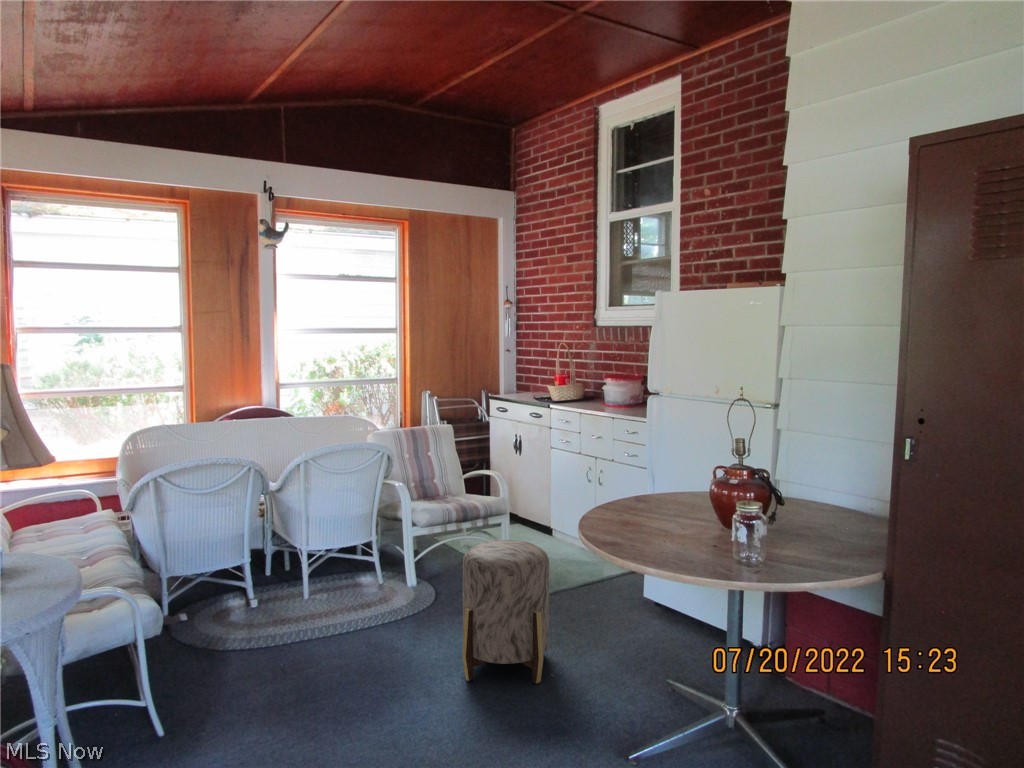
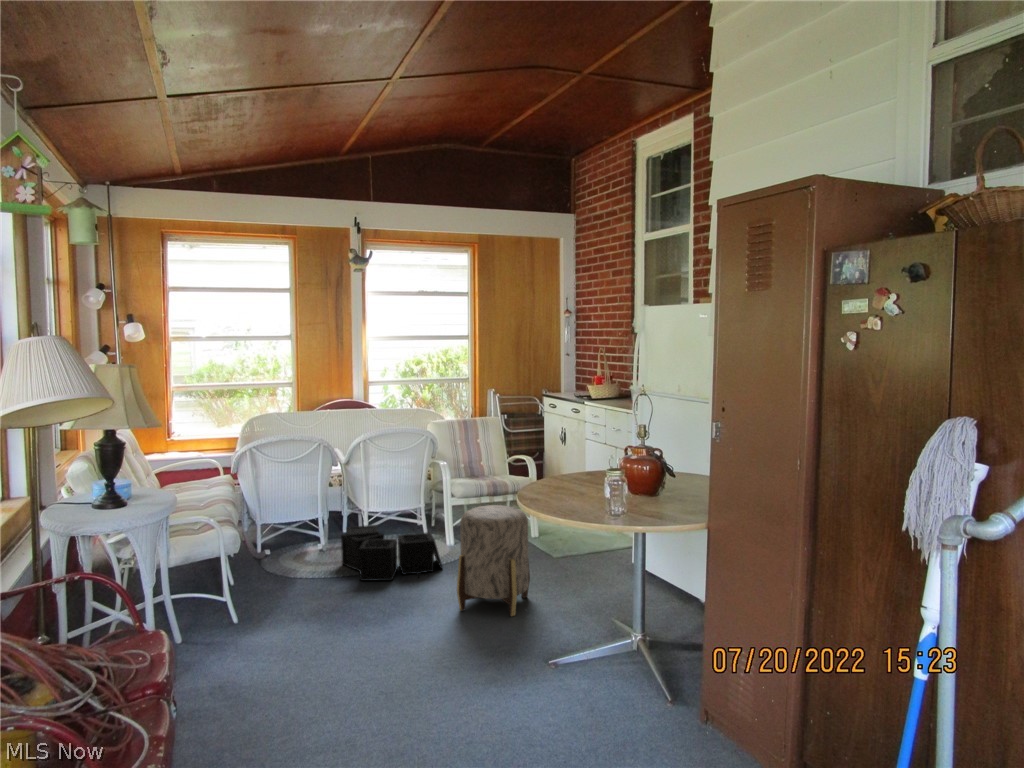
storage bin: none [281,567,418,646] -> present [341,525,443,581]

